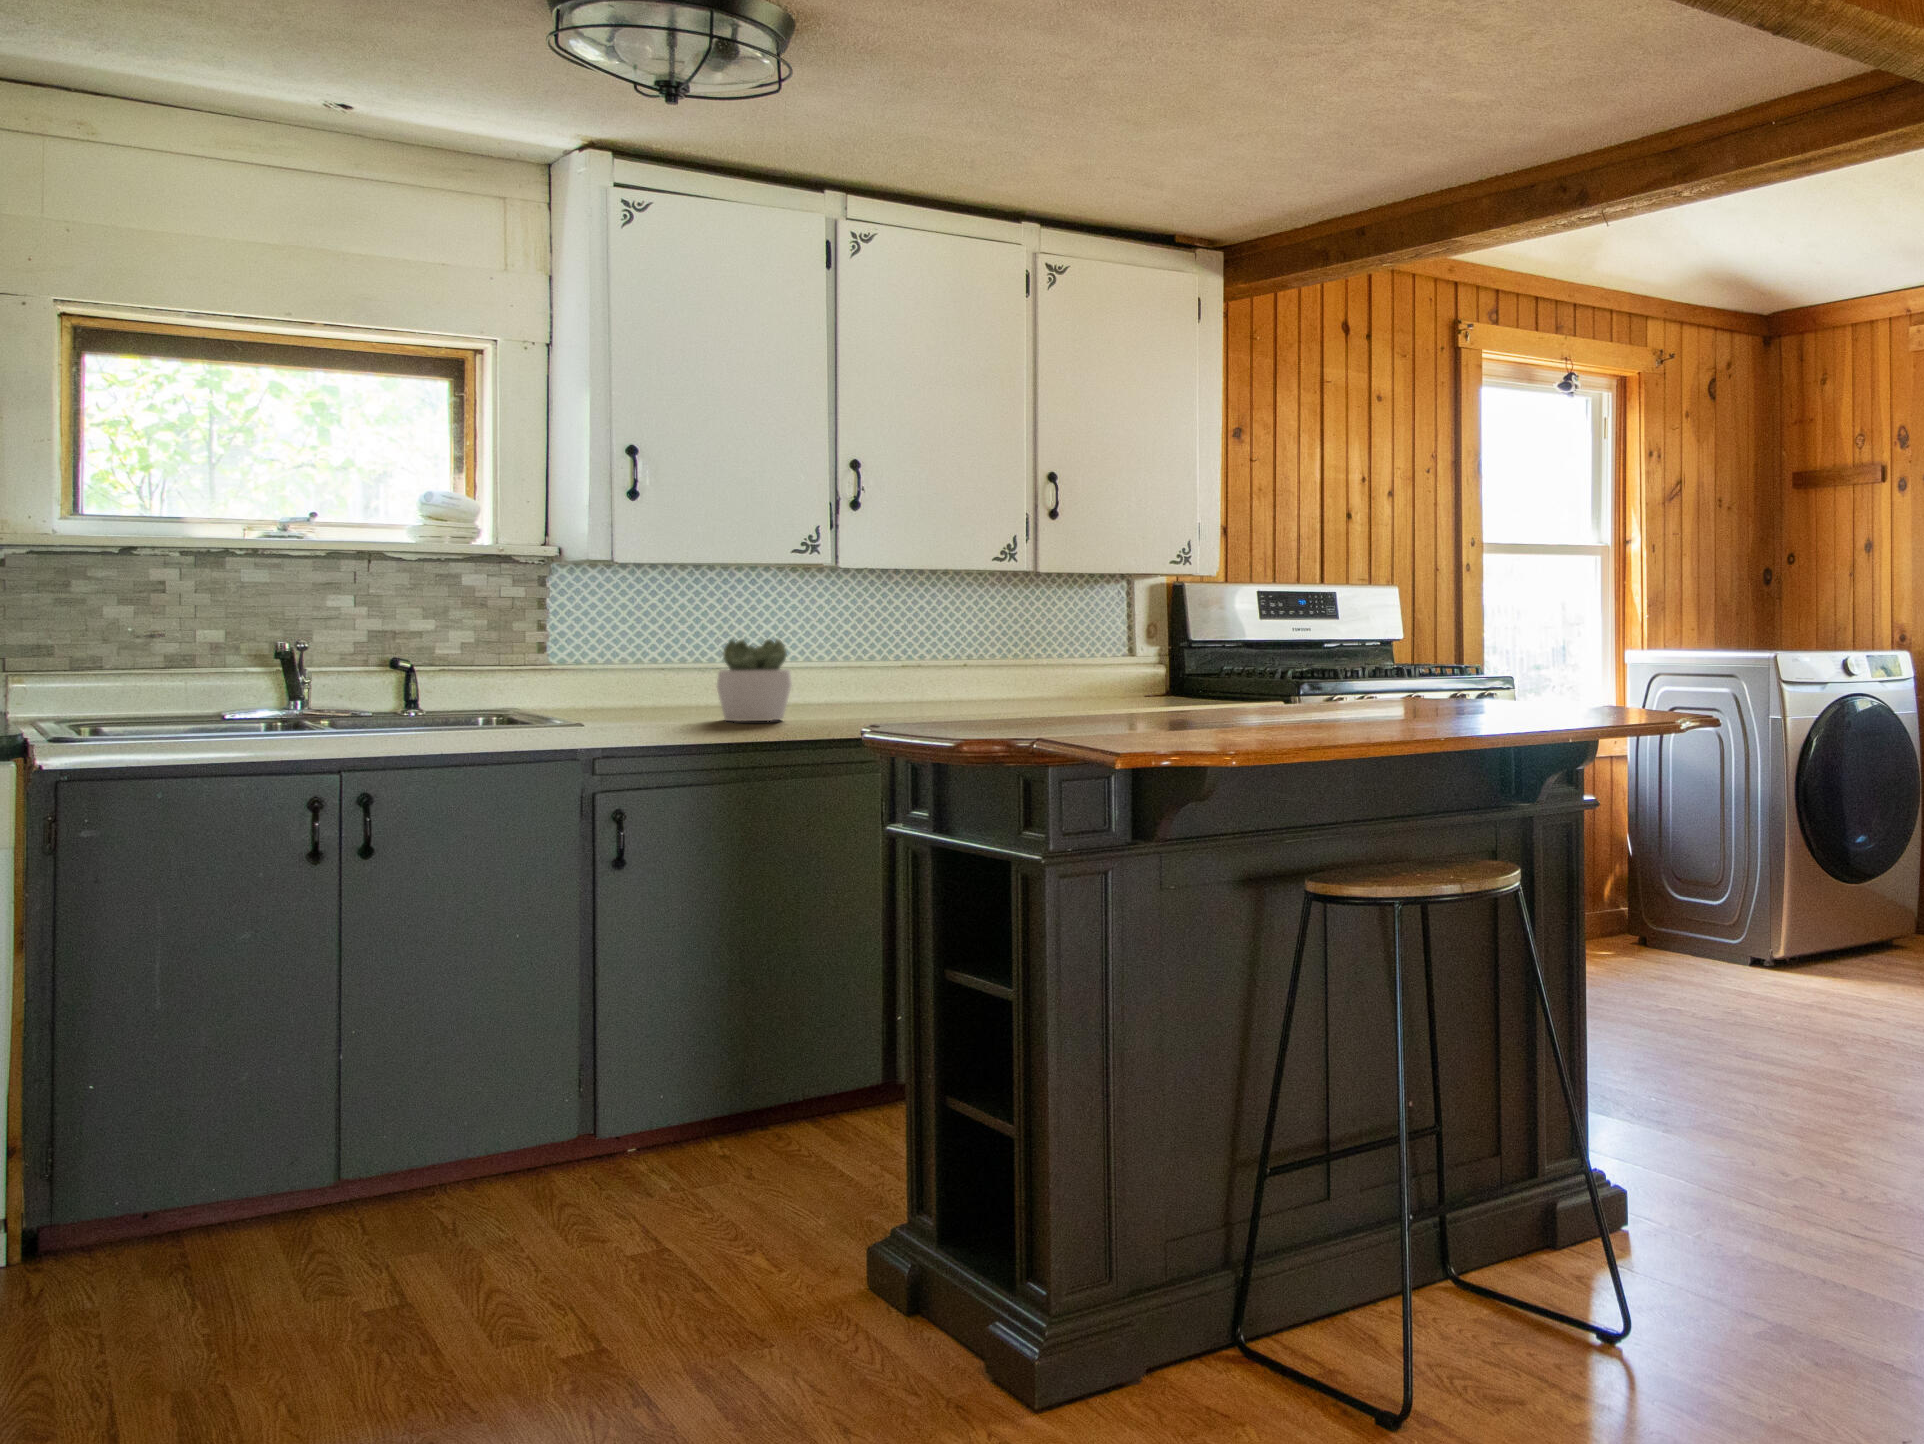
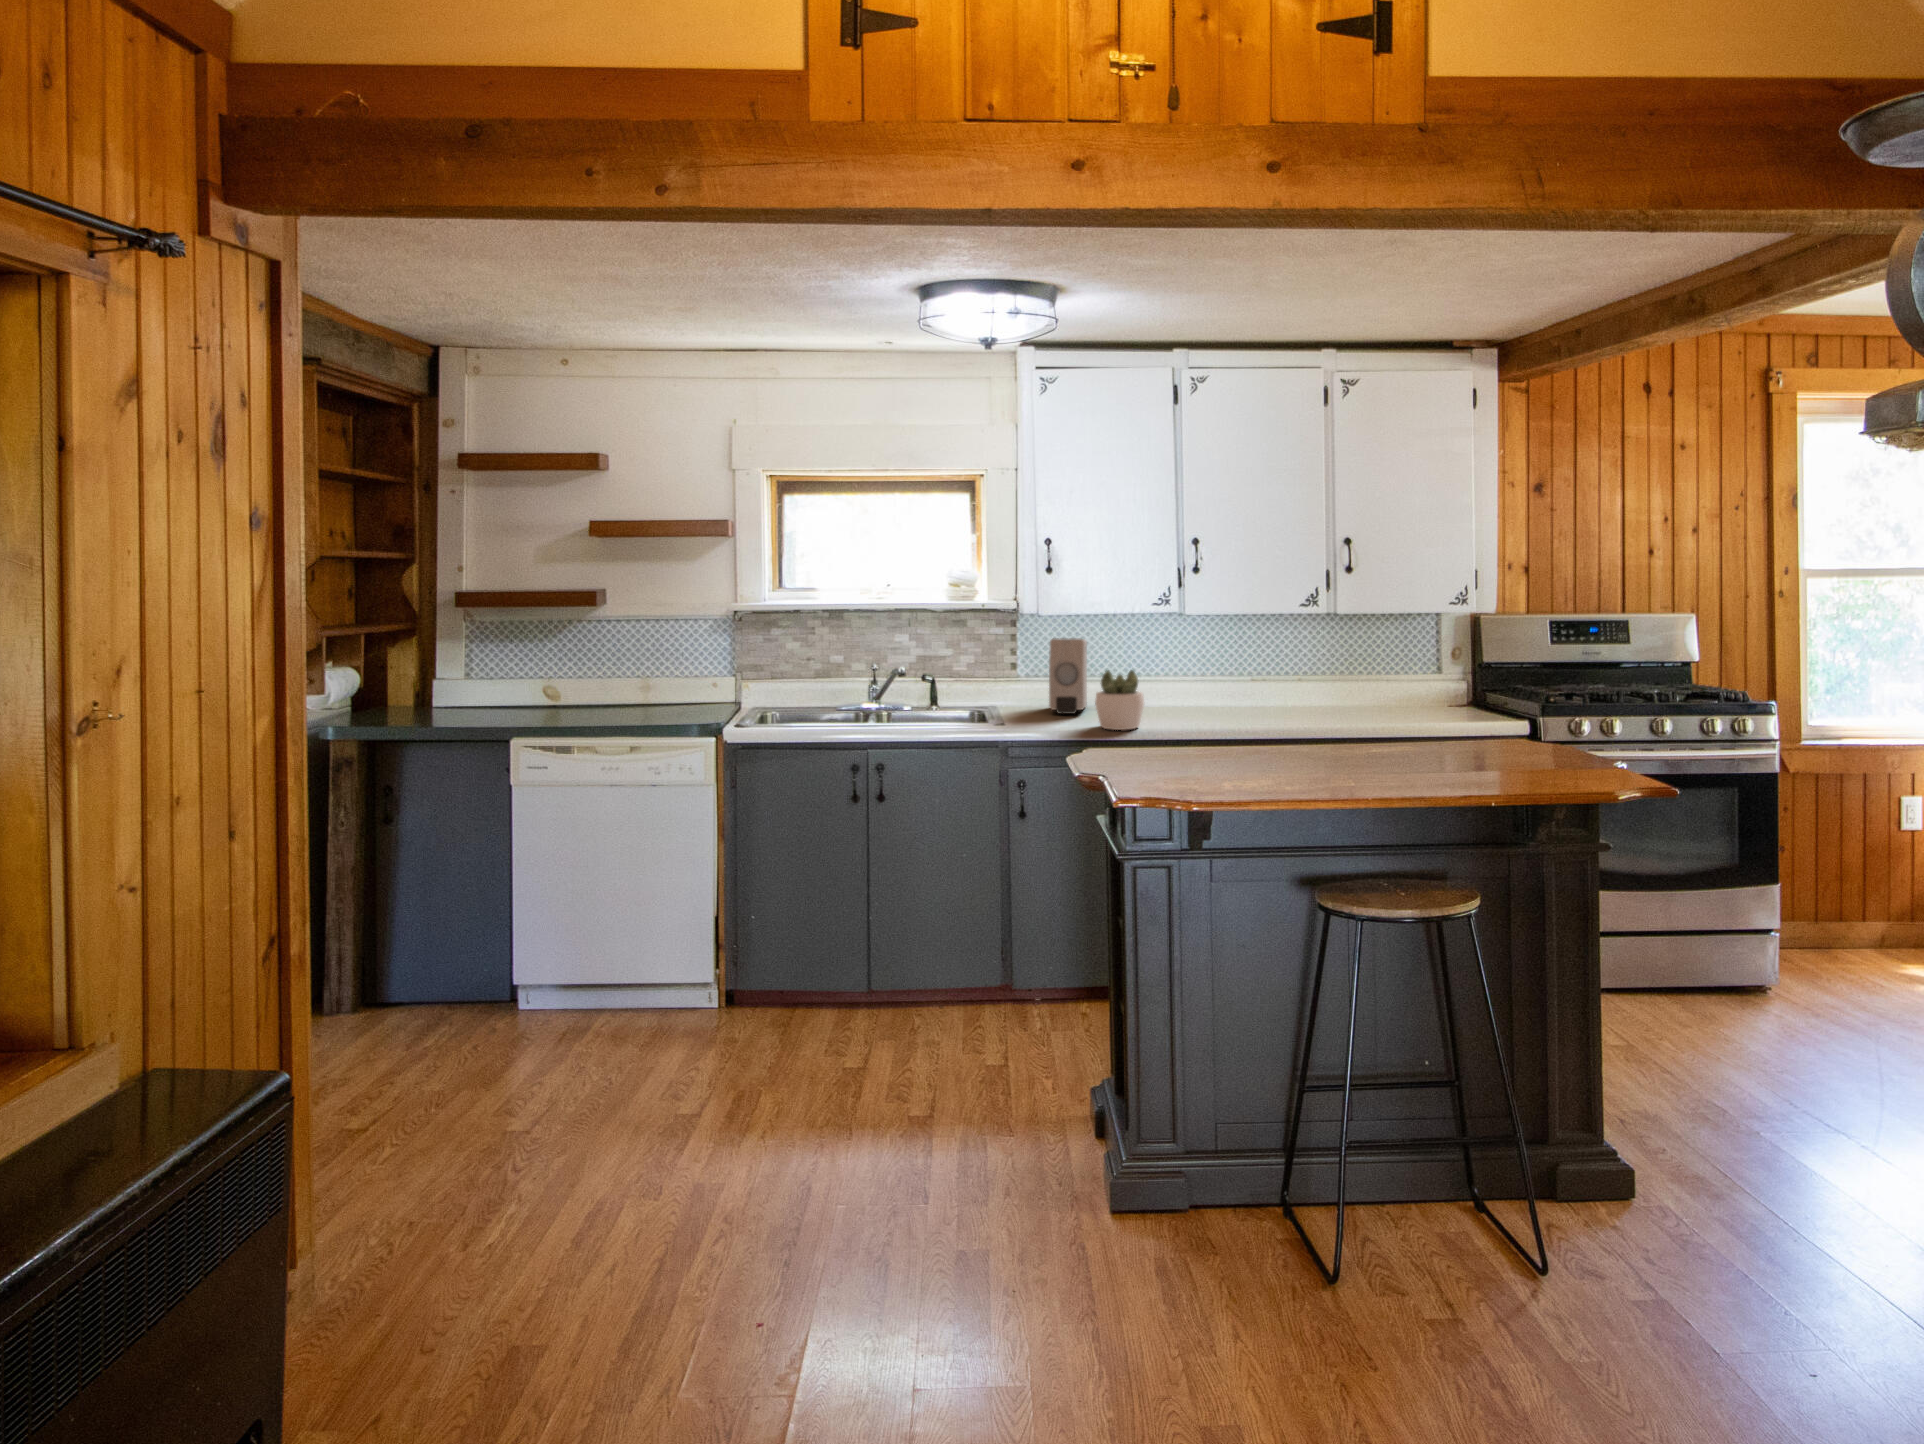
soap dispenser: none [608,600,675,711] -> present [1049,638,1087,714]

